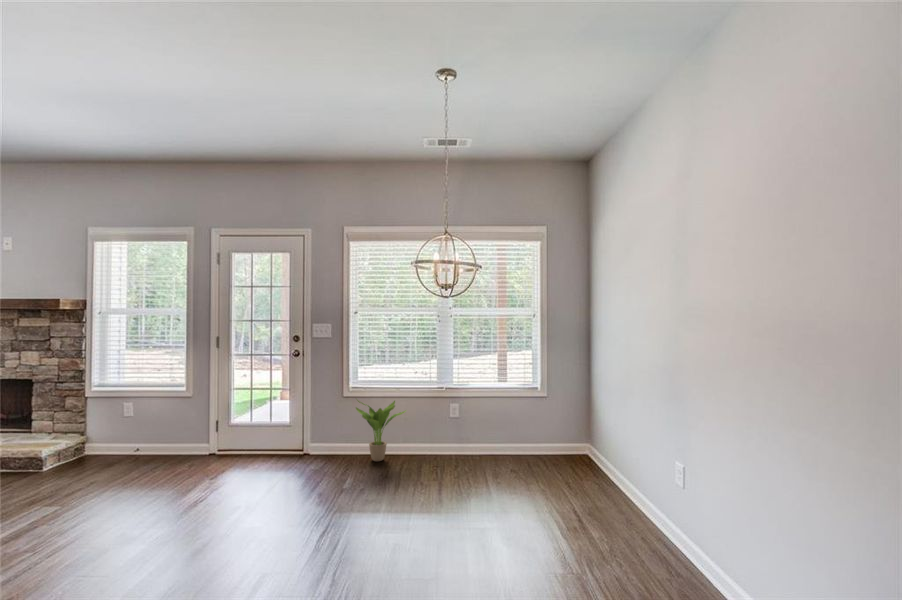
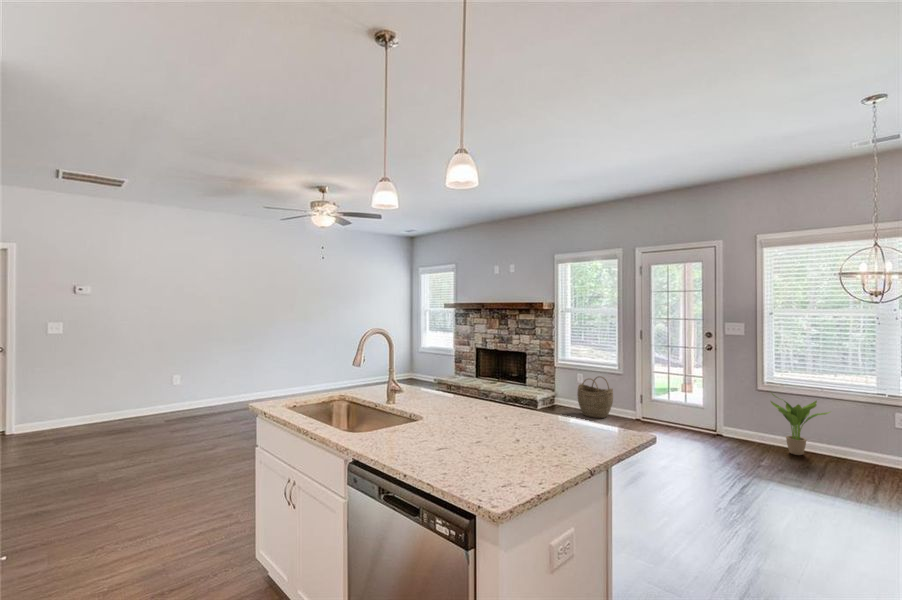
woven basket: none [119,403,176,464] -> present [577,376,613,418]

